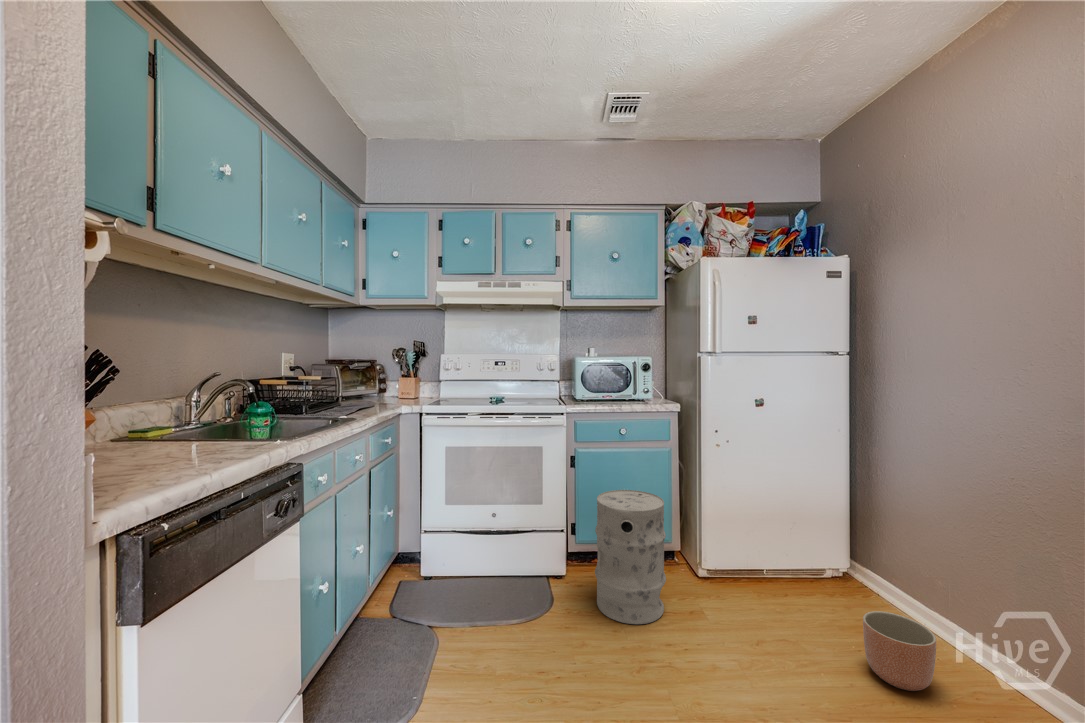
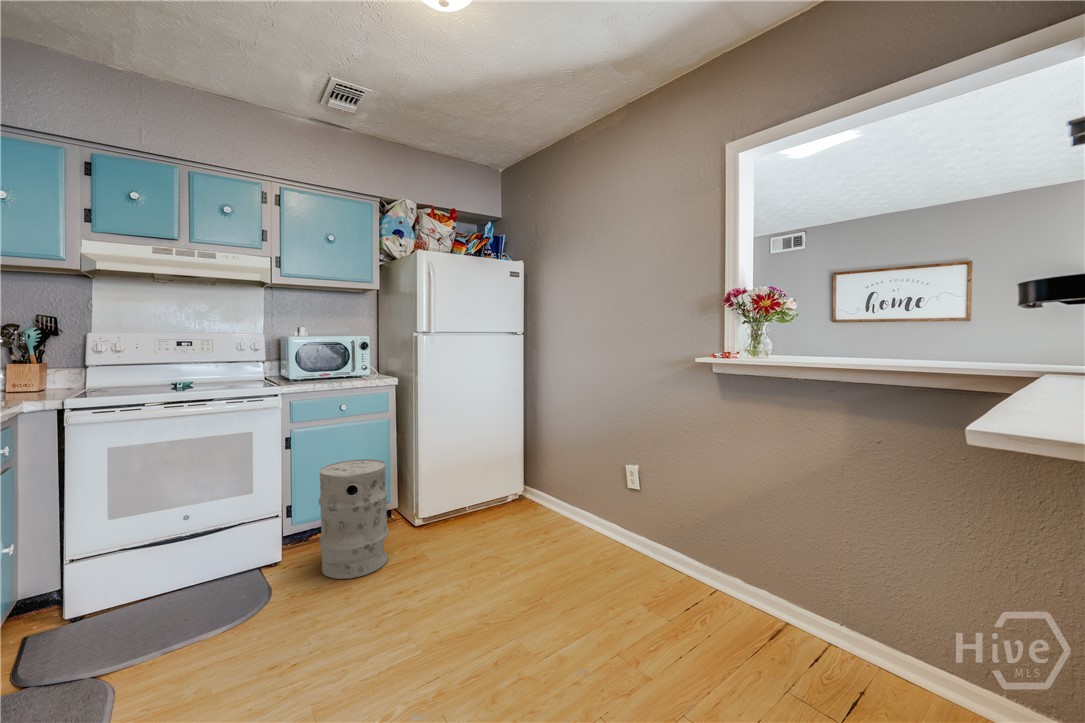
planter: present [863,611,936,691] -> none [529,509,567,555]

